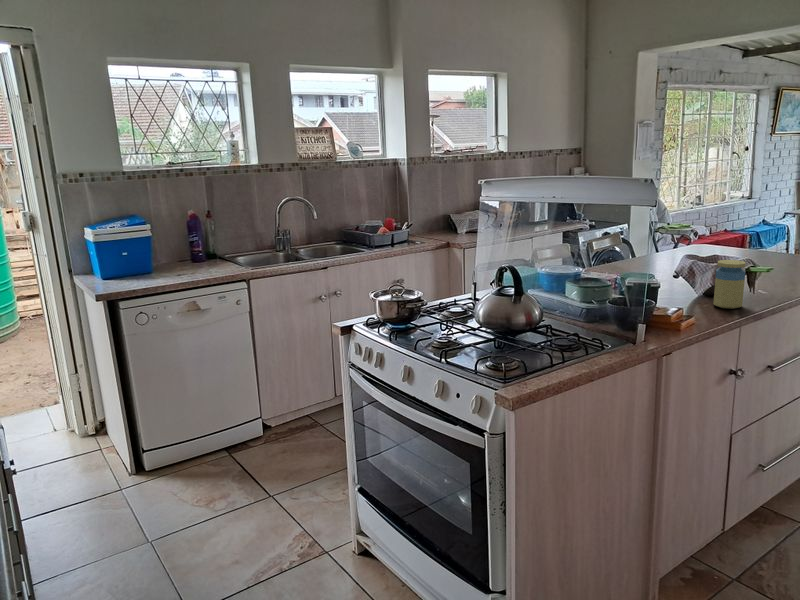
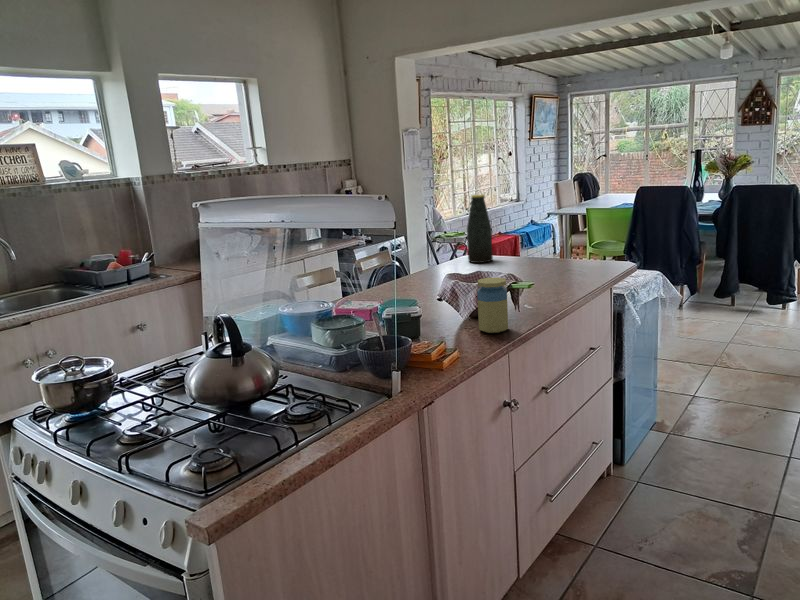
bottle: none [700,187,728,252] -> present [467,194,493,263]

